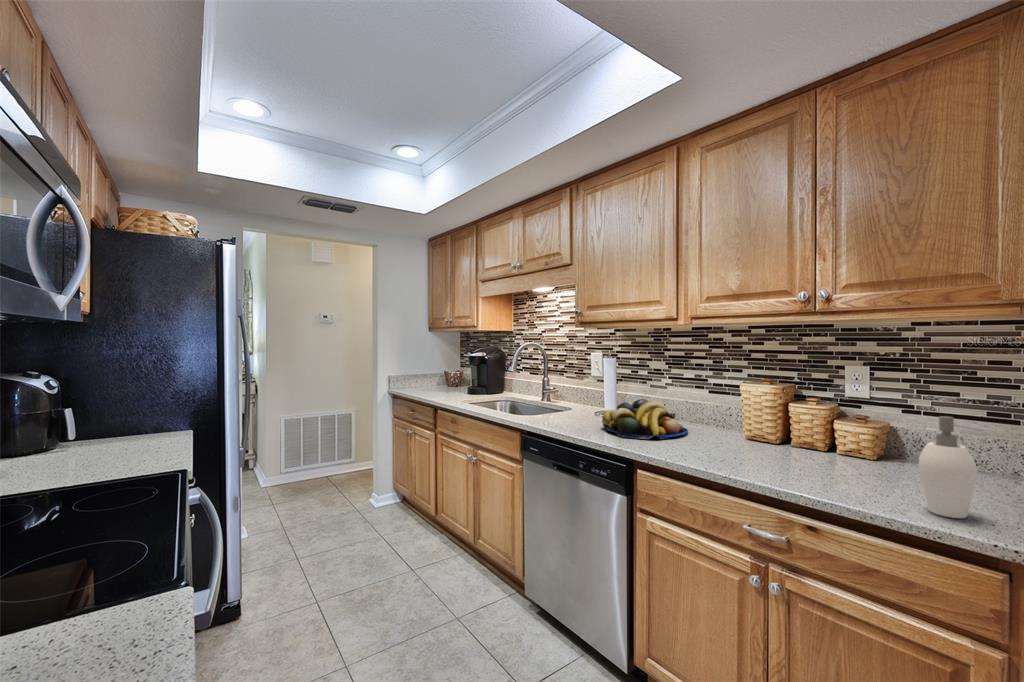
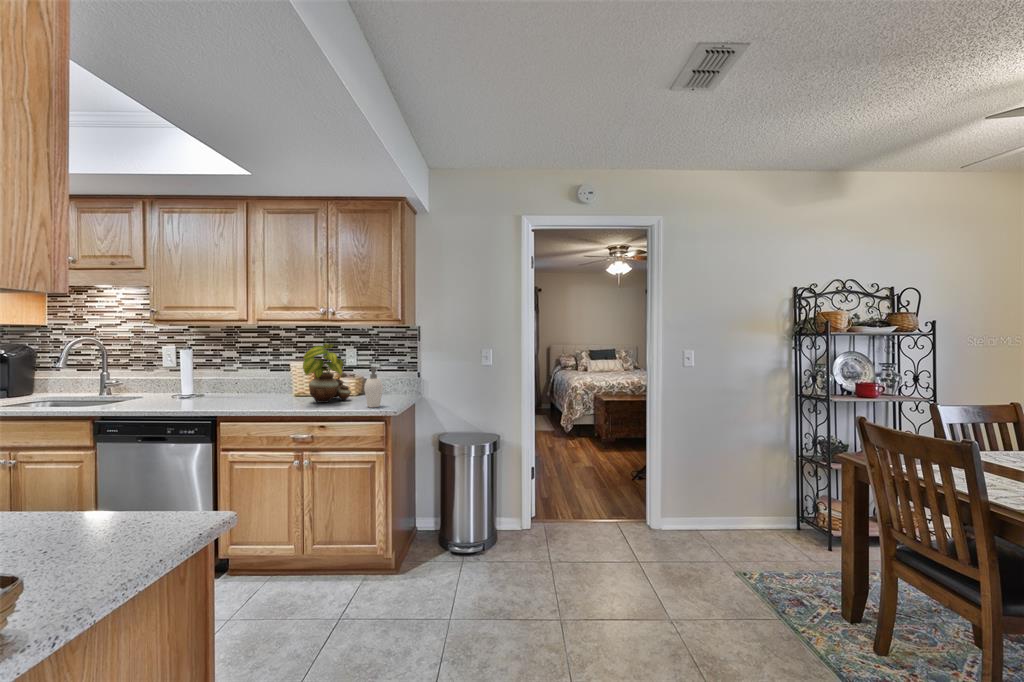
potted plant: none [763,356,867,471] -> present [303,343,351,403]
fruit bowl: present [602,399,688,439] -> none [184,378,255,404]

